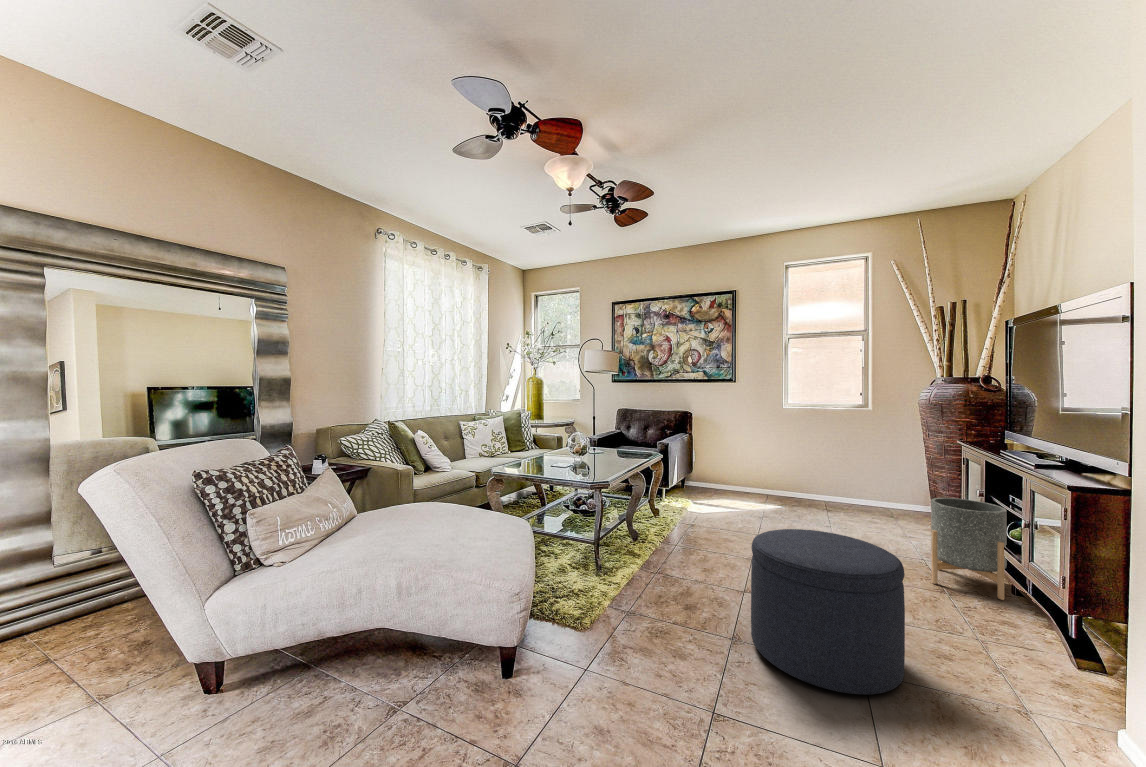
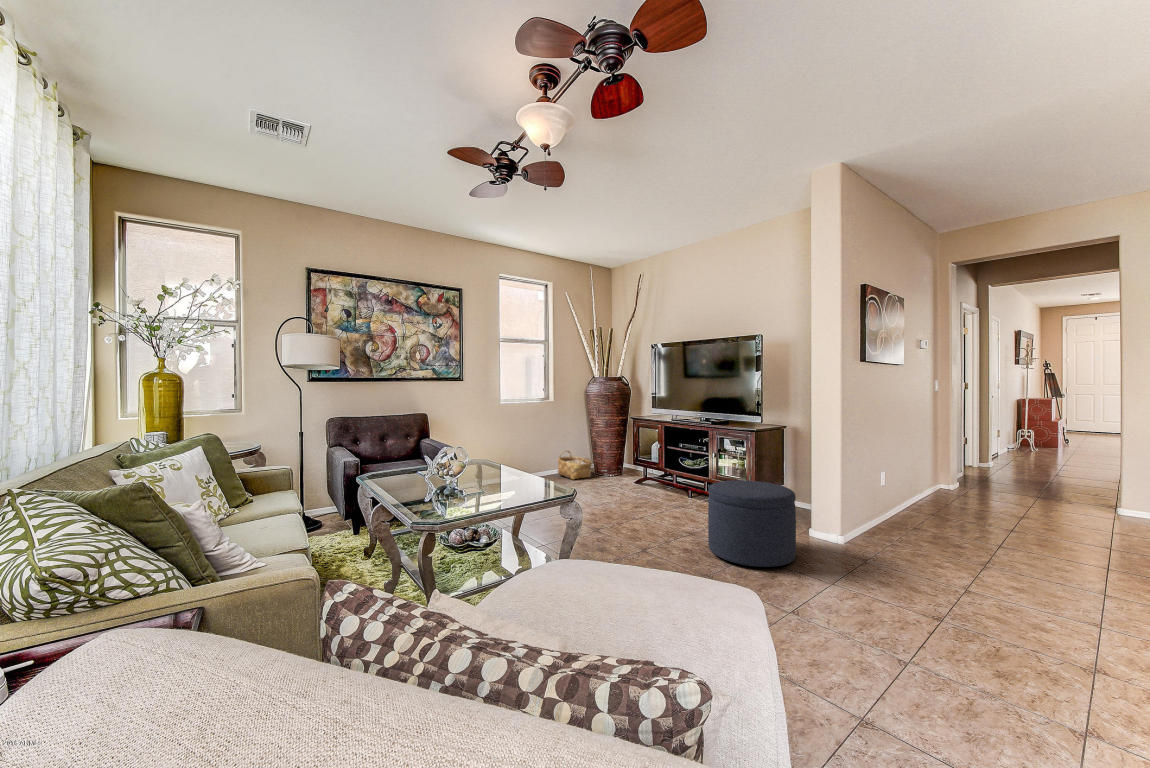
woven basket: none [869,477,919,520] -> present [558,450,592,479]
planter: present [931,498,1007,600] -> none [661,452,704,505]

